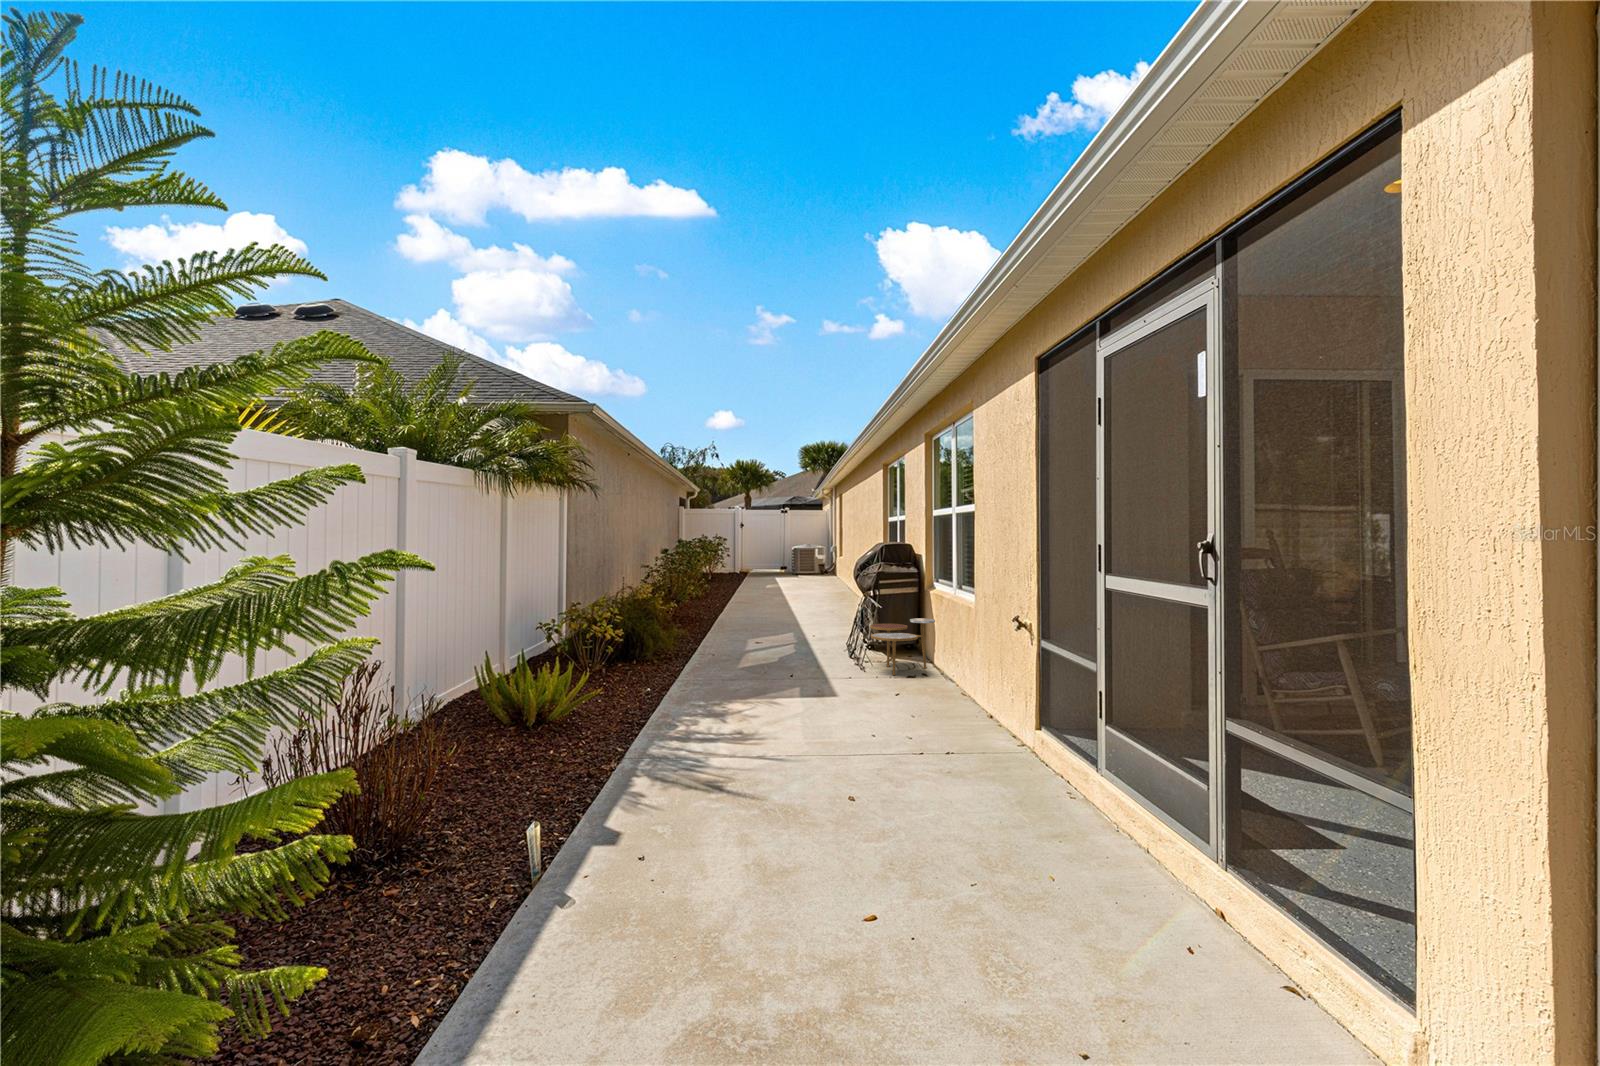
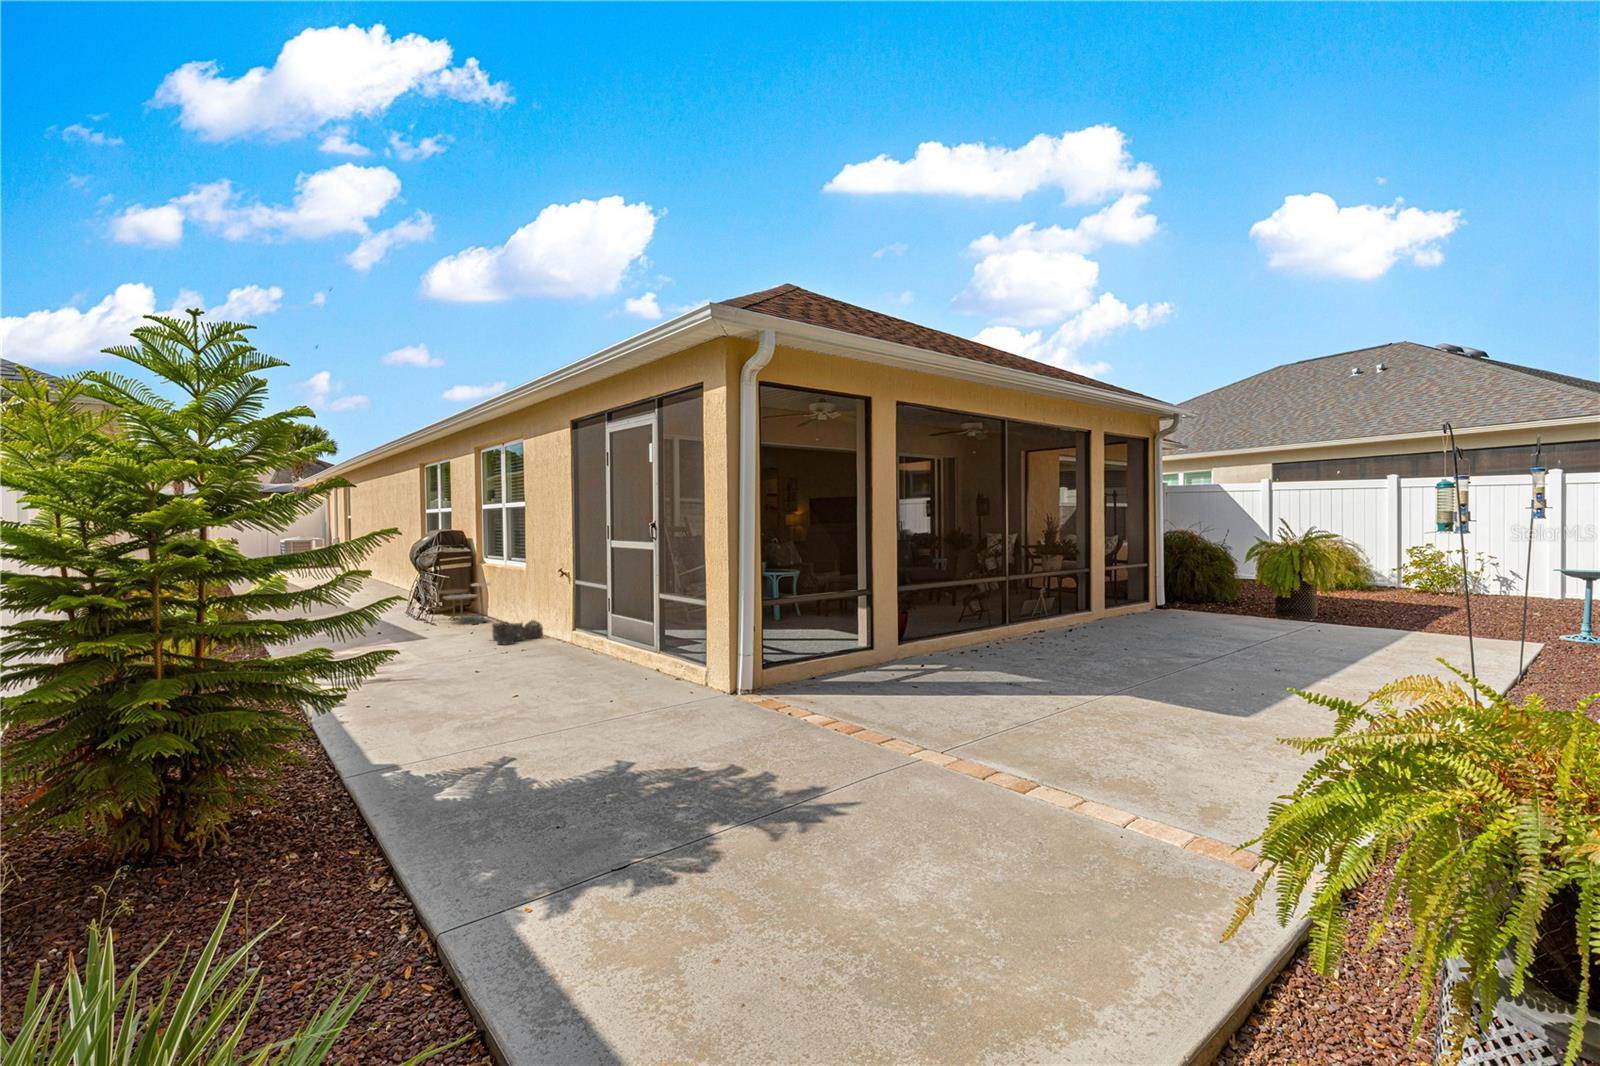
woven basket: none [915,686,991,732] -> present [492,620,543,645]

